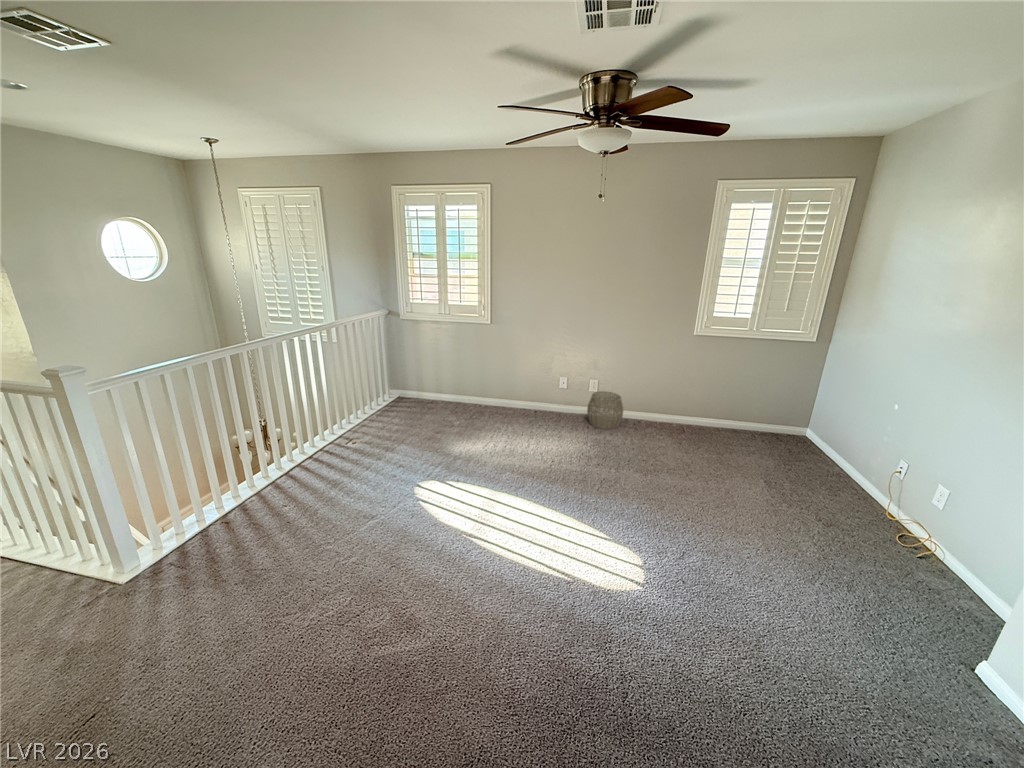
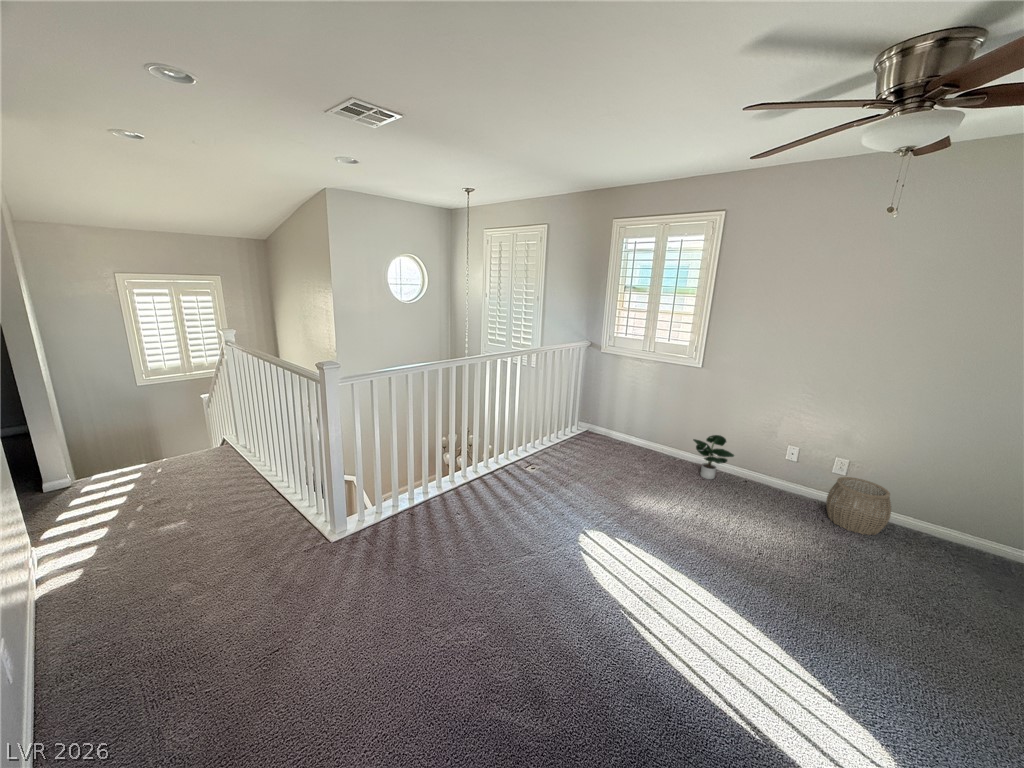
potted plant: none [493,378,525,416] -> present [693,435,734,479]

